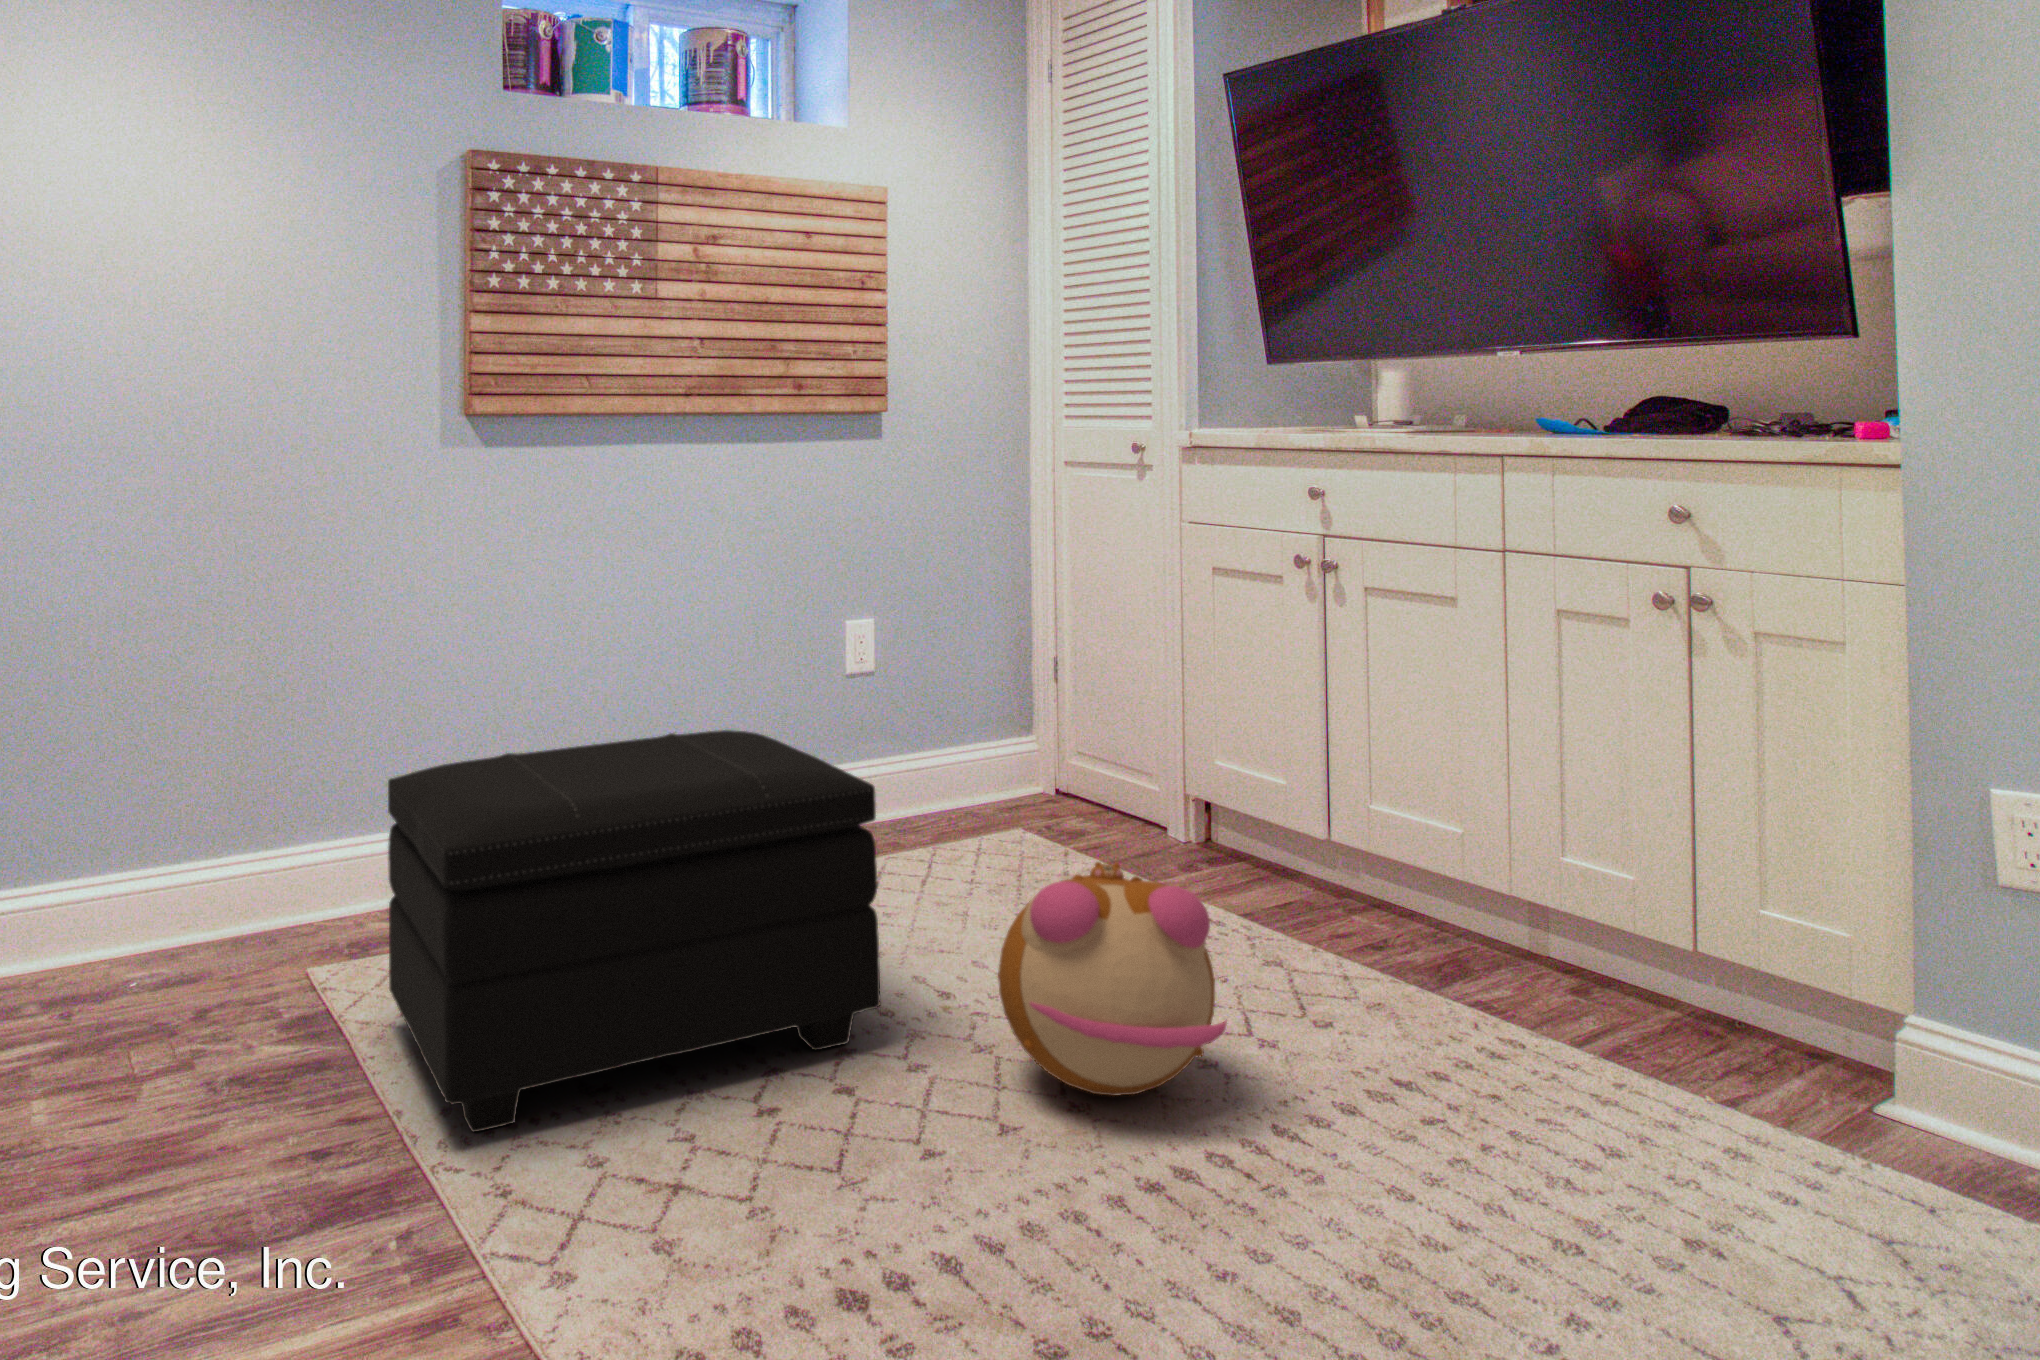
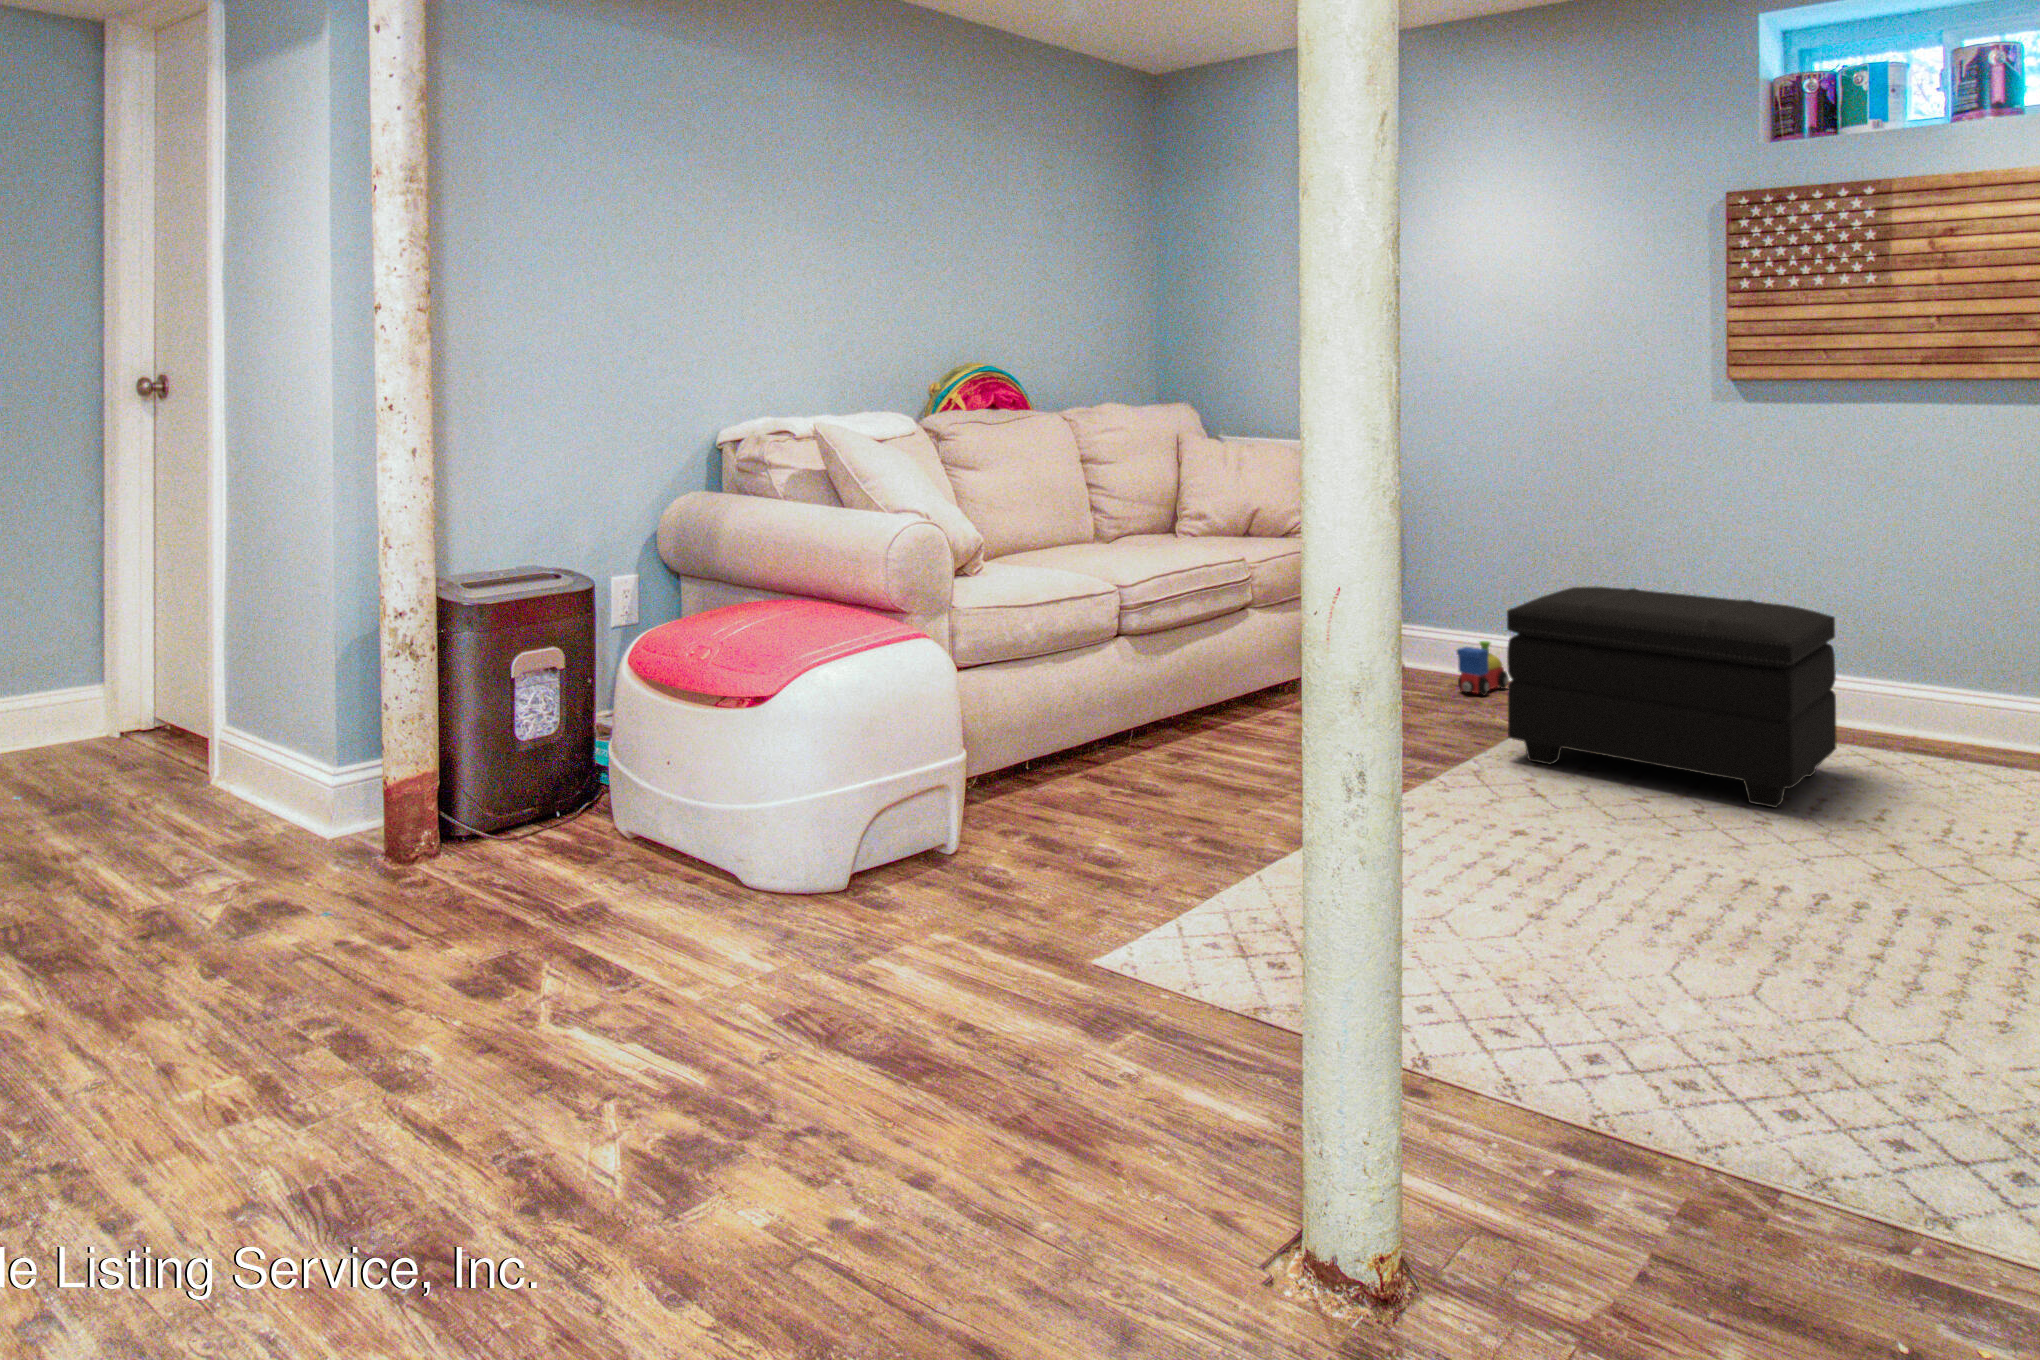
plush toy: present [998,862,1227,1096] -> none [1774,715,1973,877]
toy train: none [97,915,163,1034] -> present [1457,641,1509,696]

